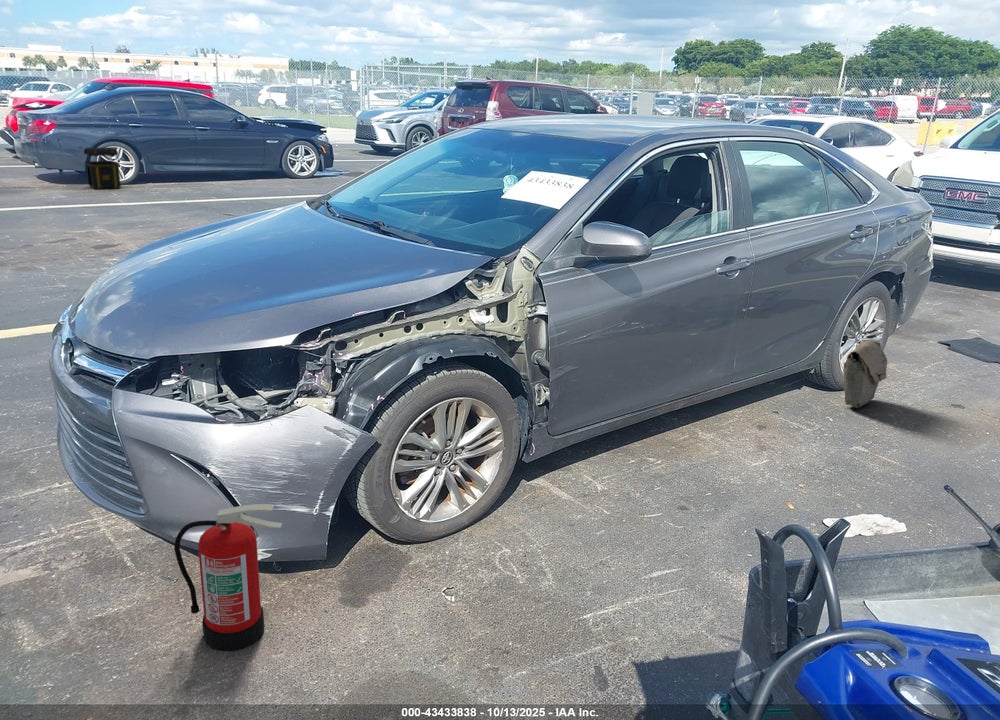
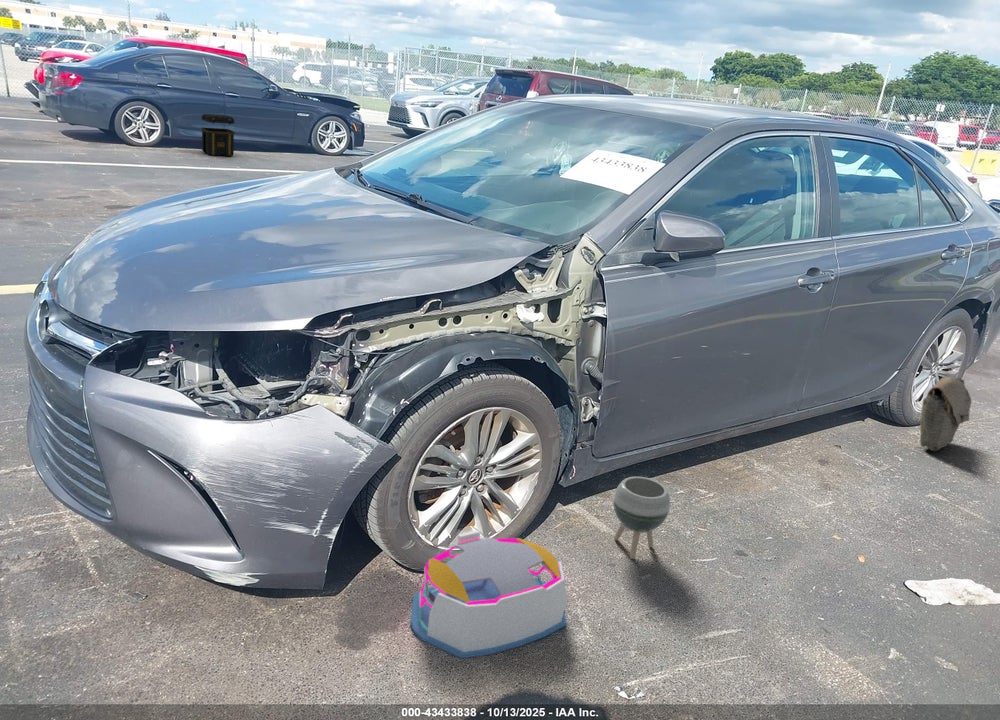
toolbox: present [84,147,121,189] -> present [201,114,235,156]
planter: none [569,448,617,519] -> present [613,477,670,559]
storage bin: none [401,503,532,608] -> present [411,530,567,658]
fire extinguisher: present [174,504,282,651] -> none [143,519,275,693]

